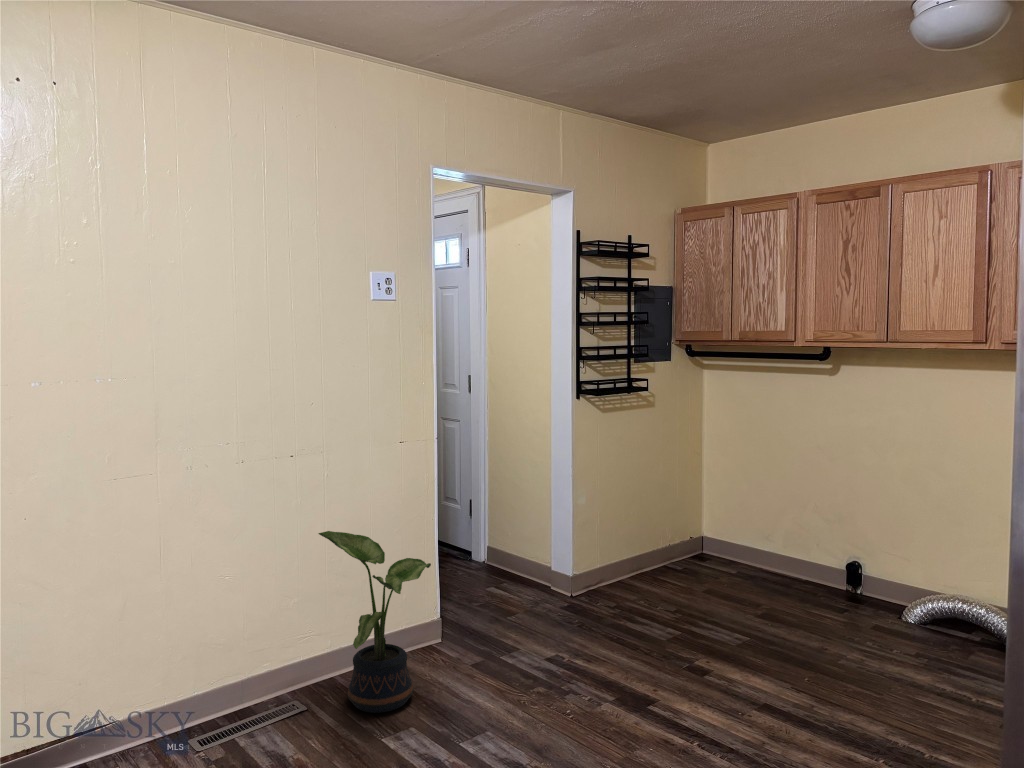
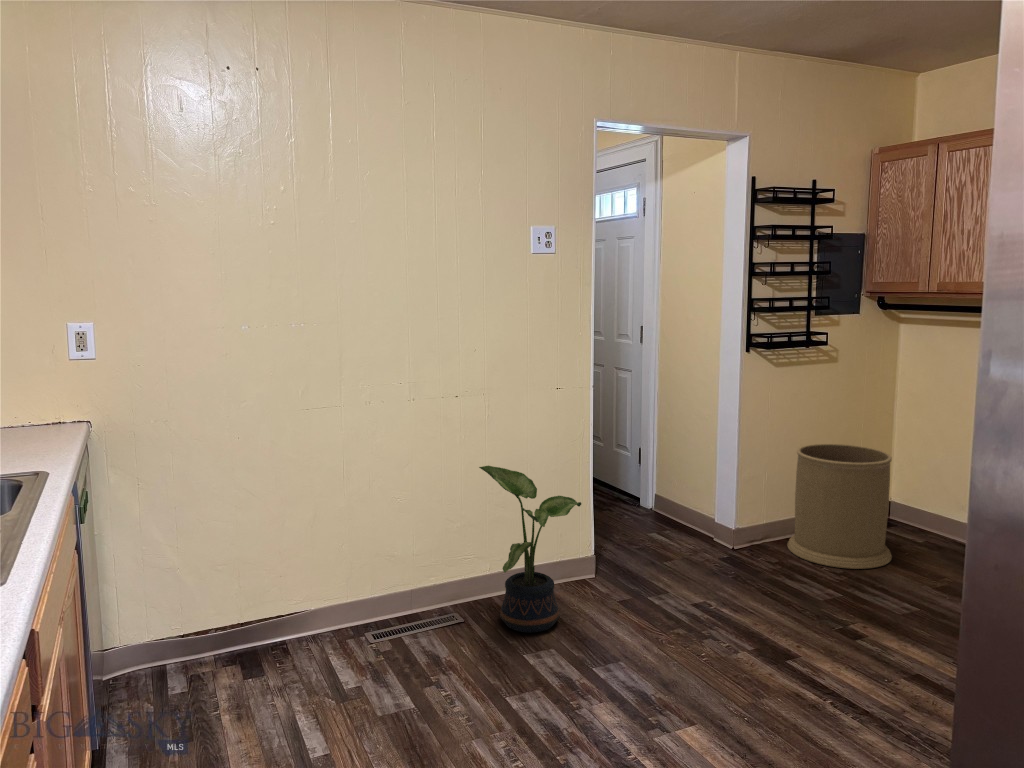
trash can: none [621,486,716,606] -> present [788,444,892,569]

